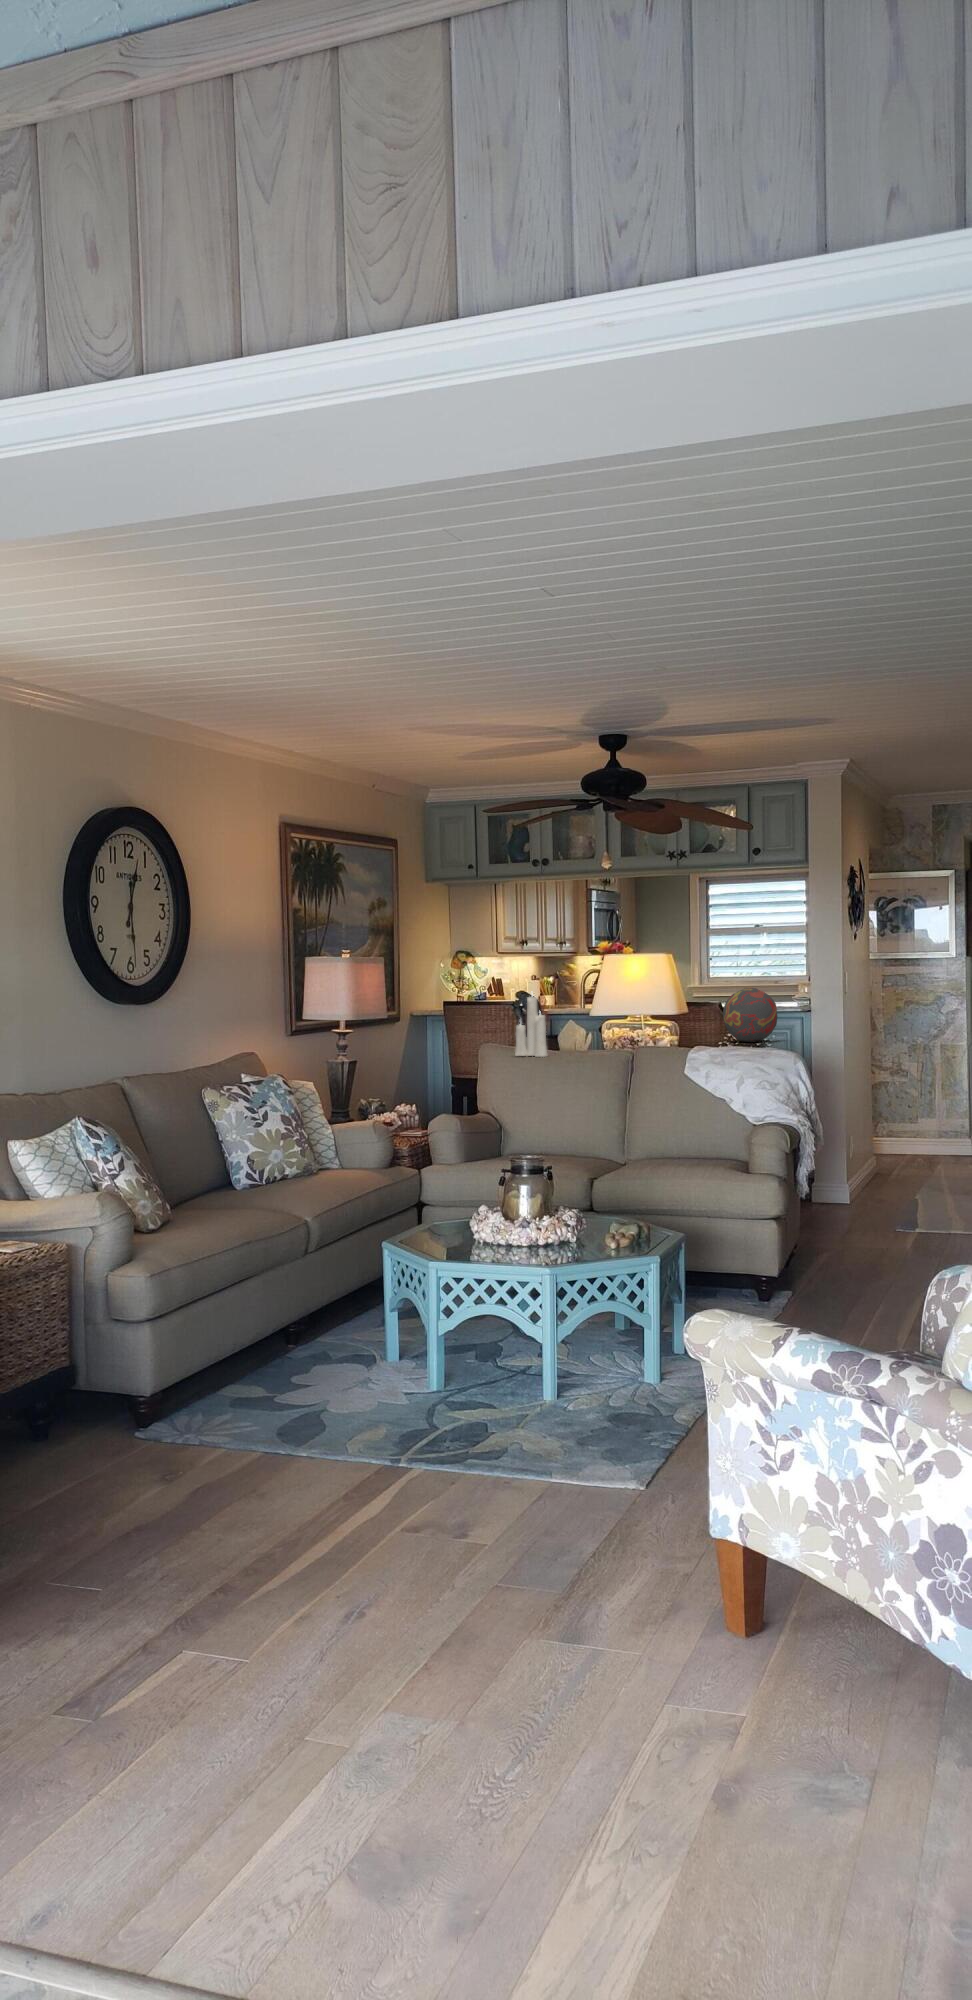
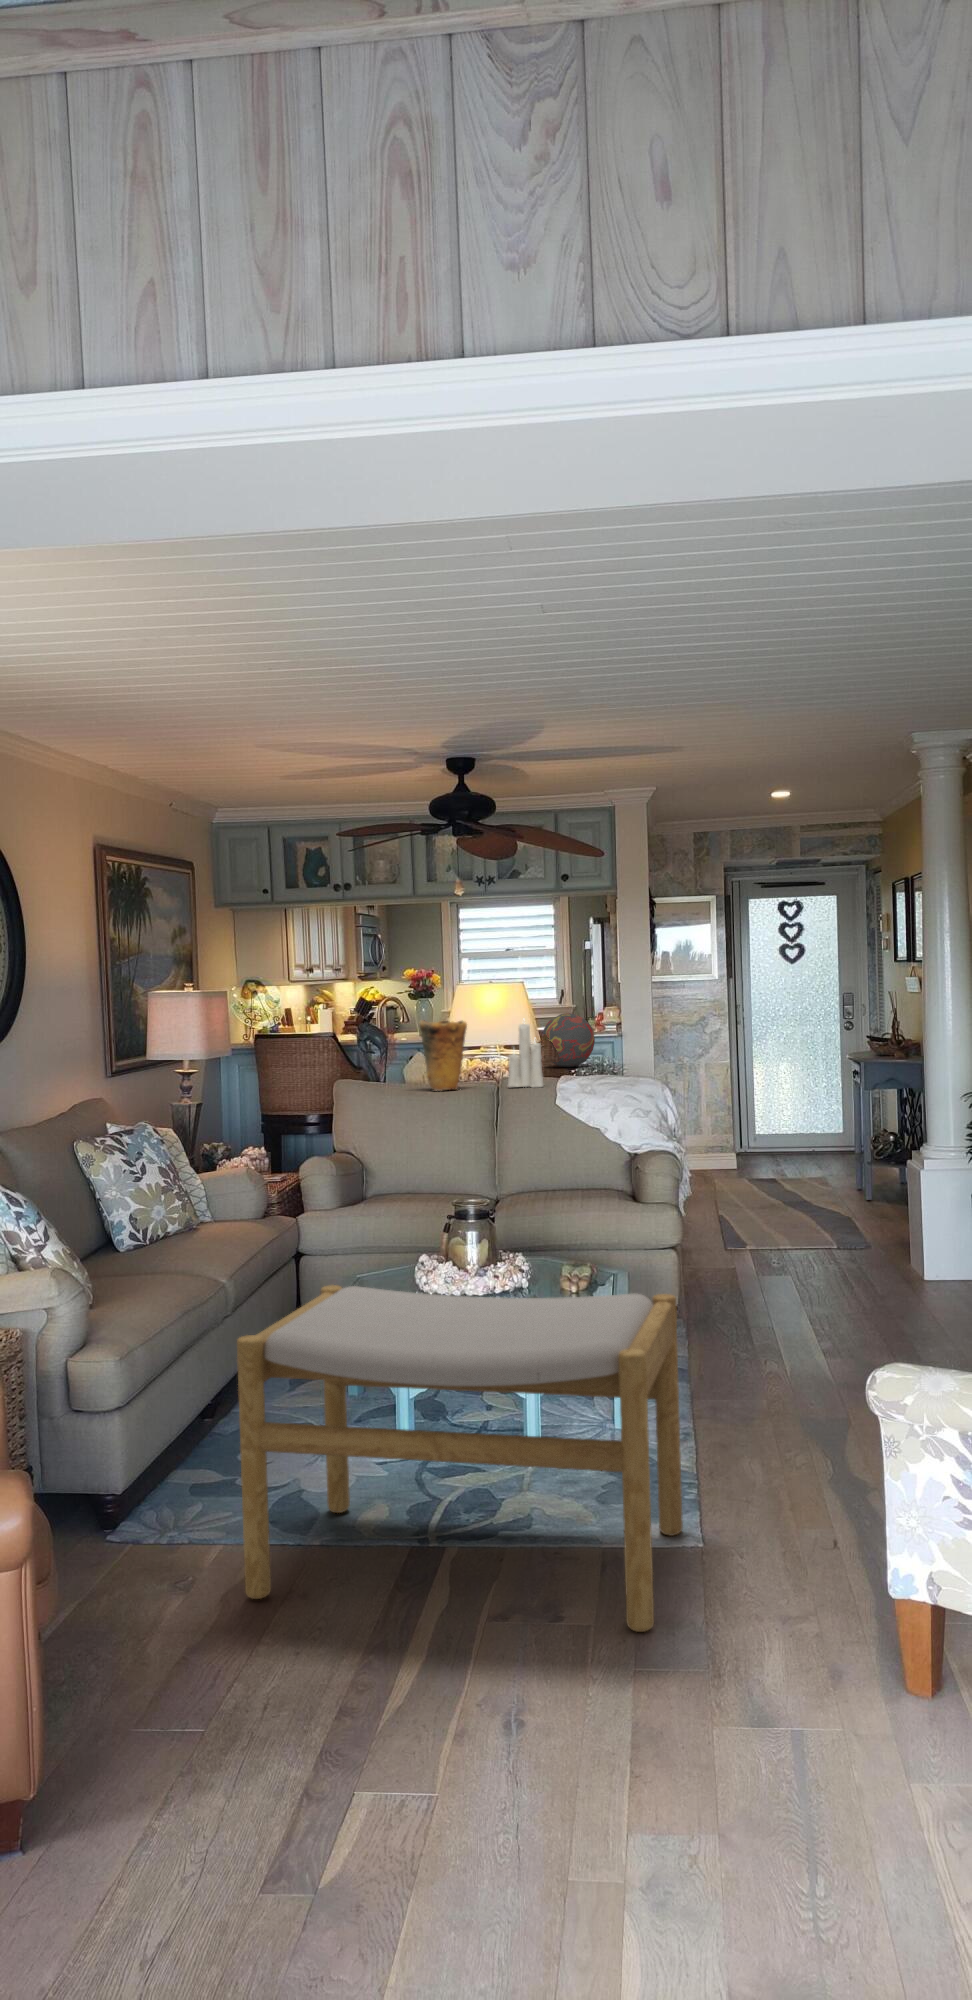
vase: none [558,988,605,1057] -> present [419,1020,467,1091]
candle: present [515,996,547,1057] -> present [508,1019,543,1087]
footstool: none [208,1221,634,1555] -> present [237,1285,683,1632]

